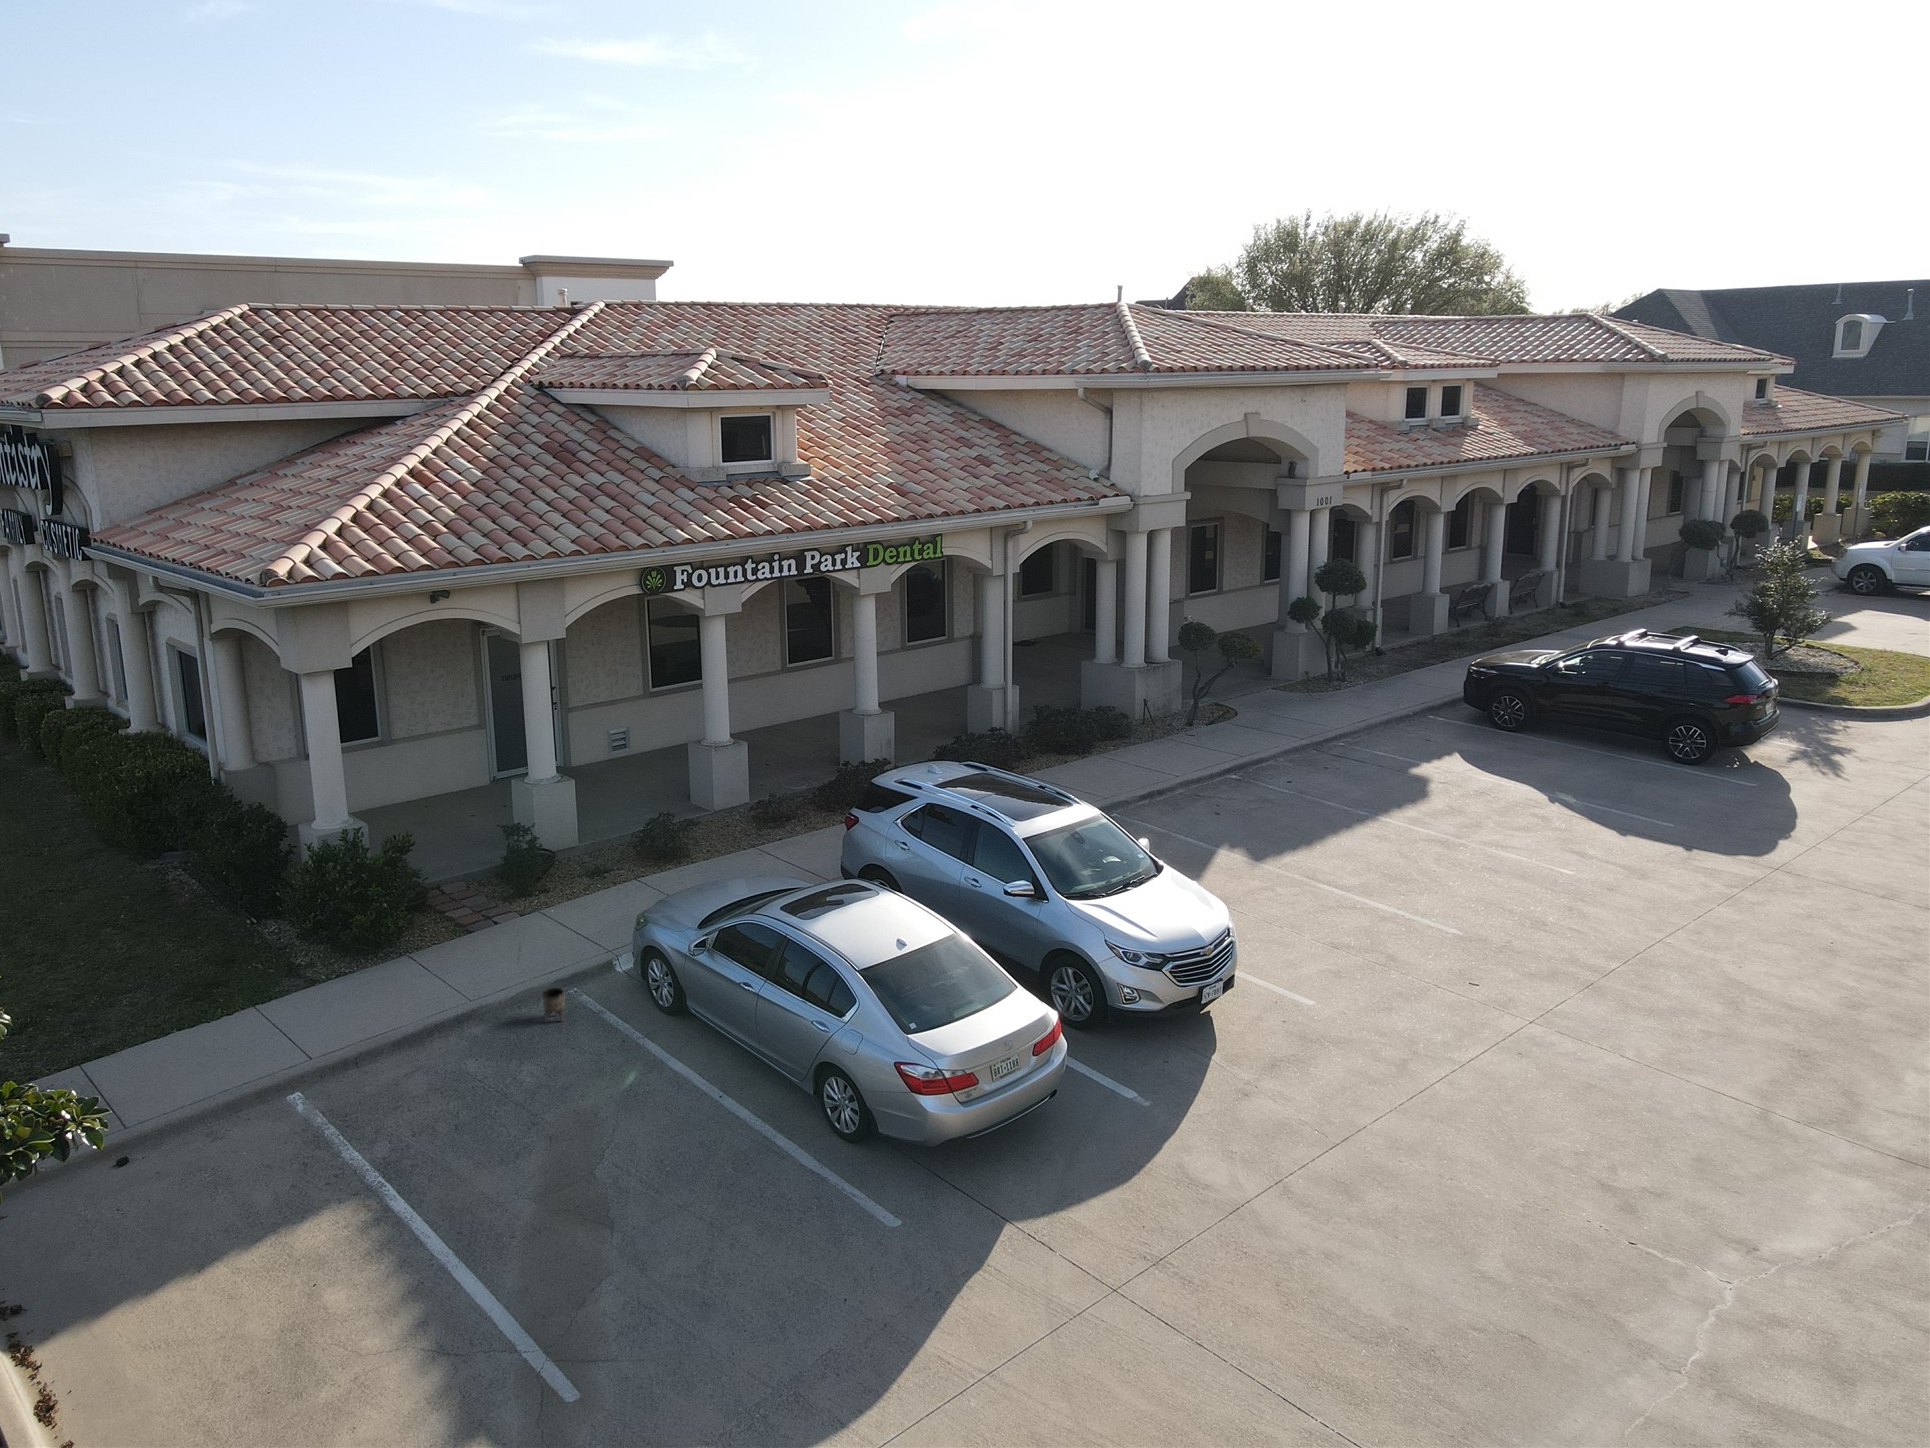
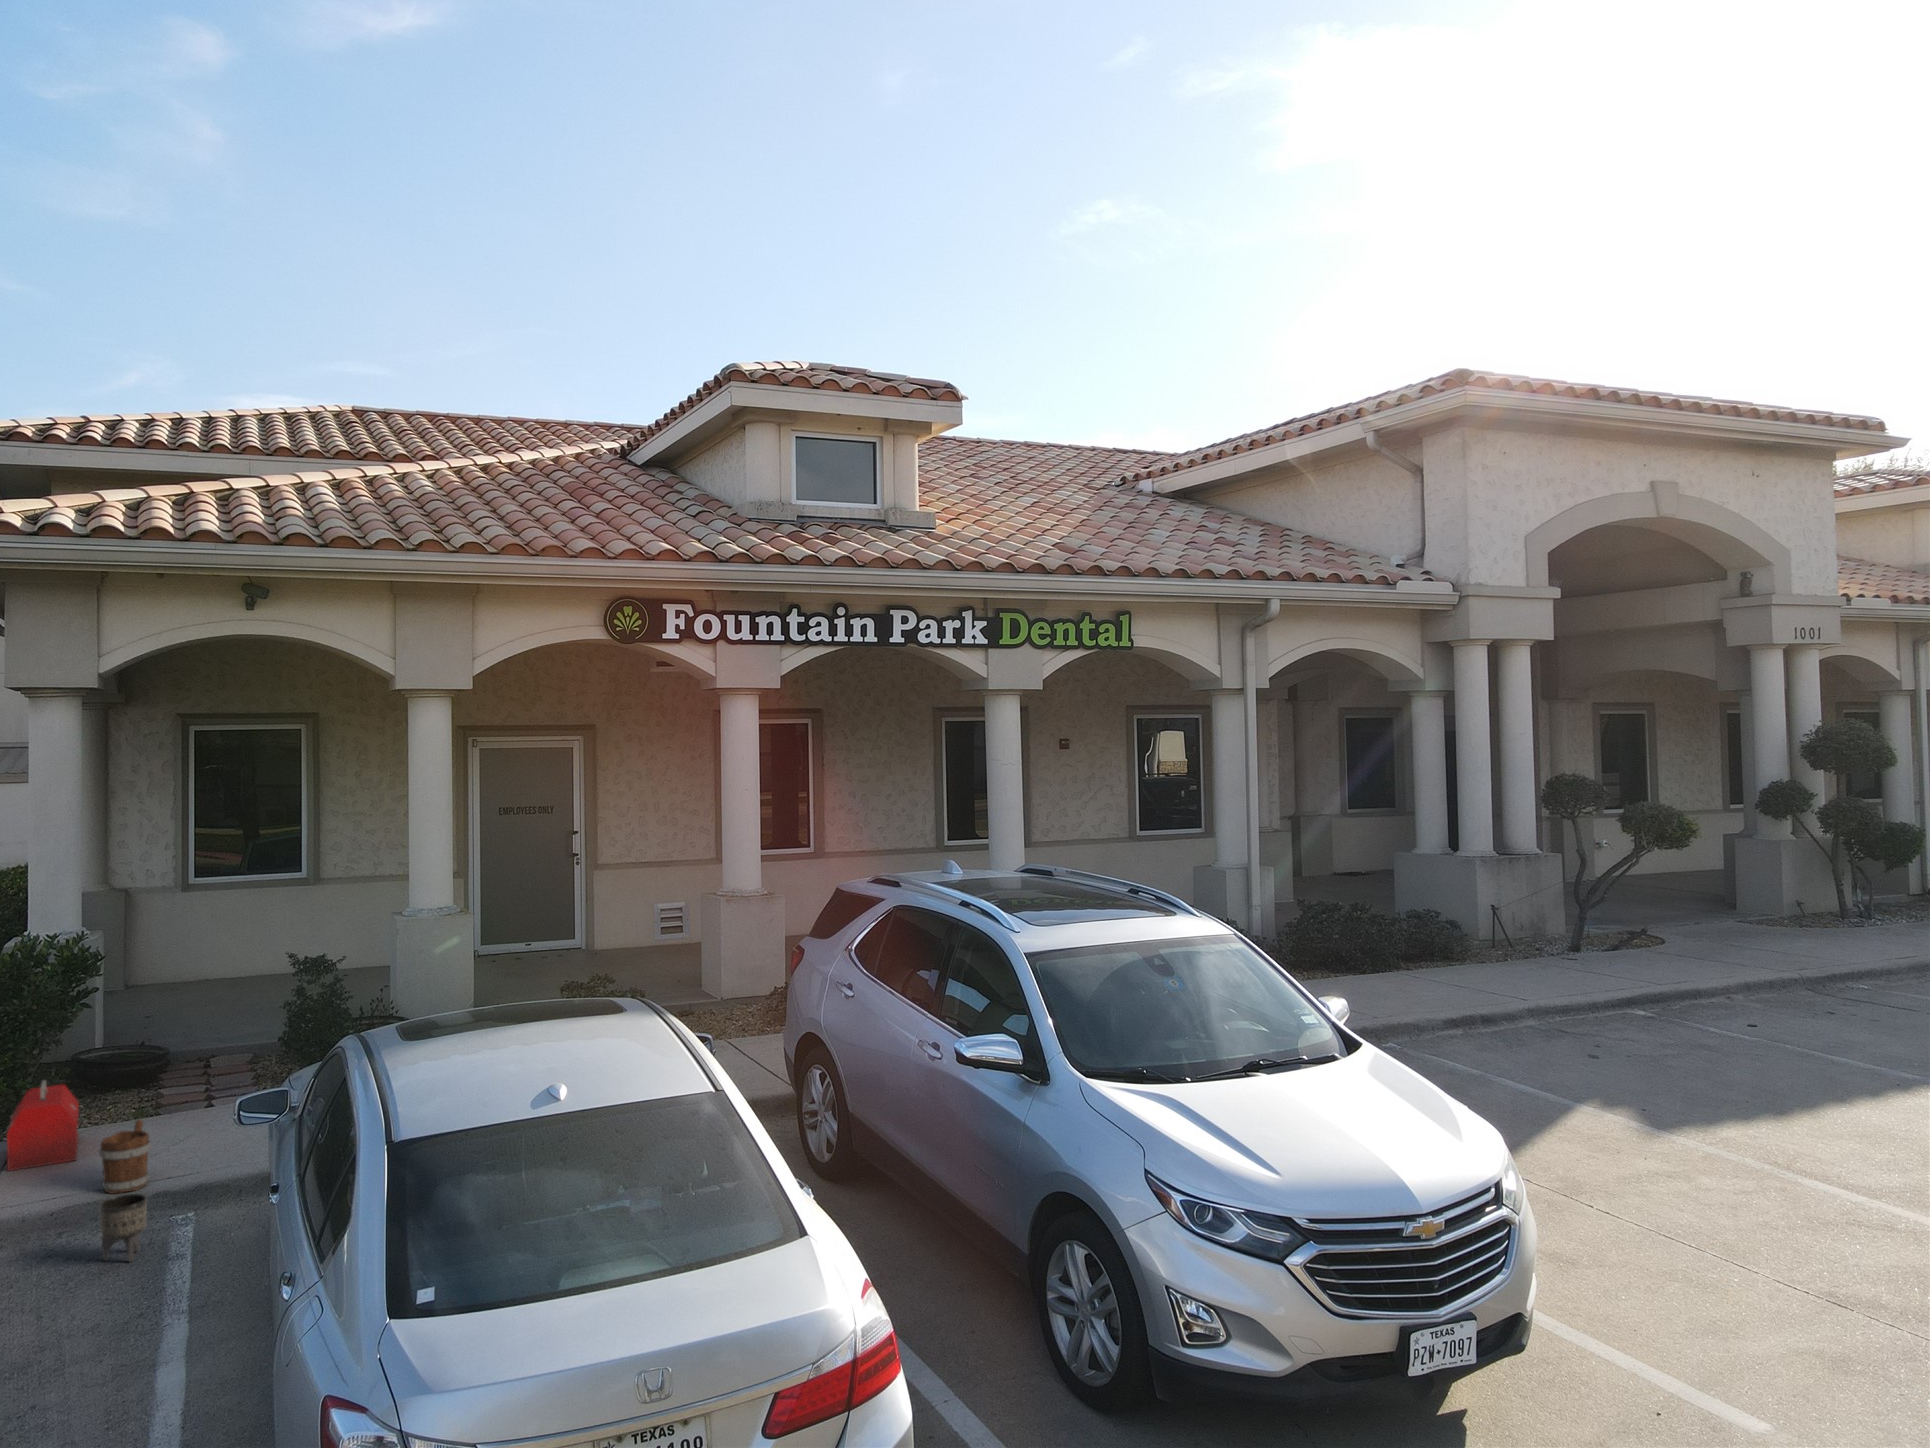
toolbox: none [369,924,429,980] -> present [7,1080,79,1171]
bucket: none [473,943,501,986] -> present [99,1120,151,1194]

